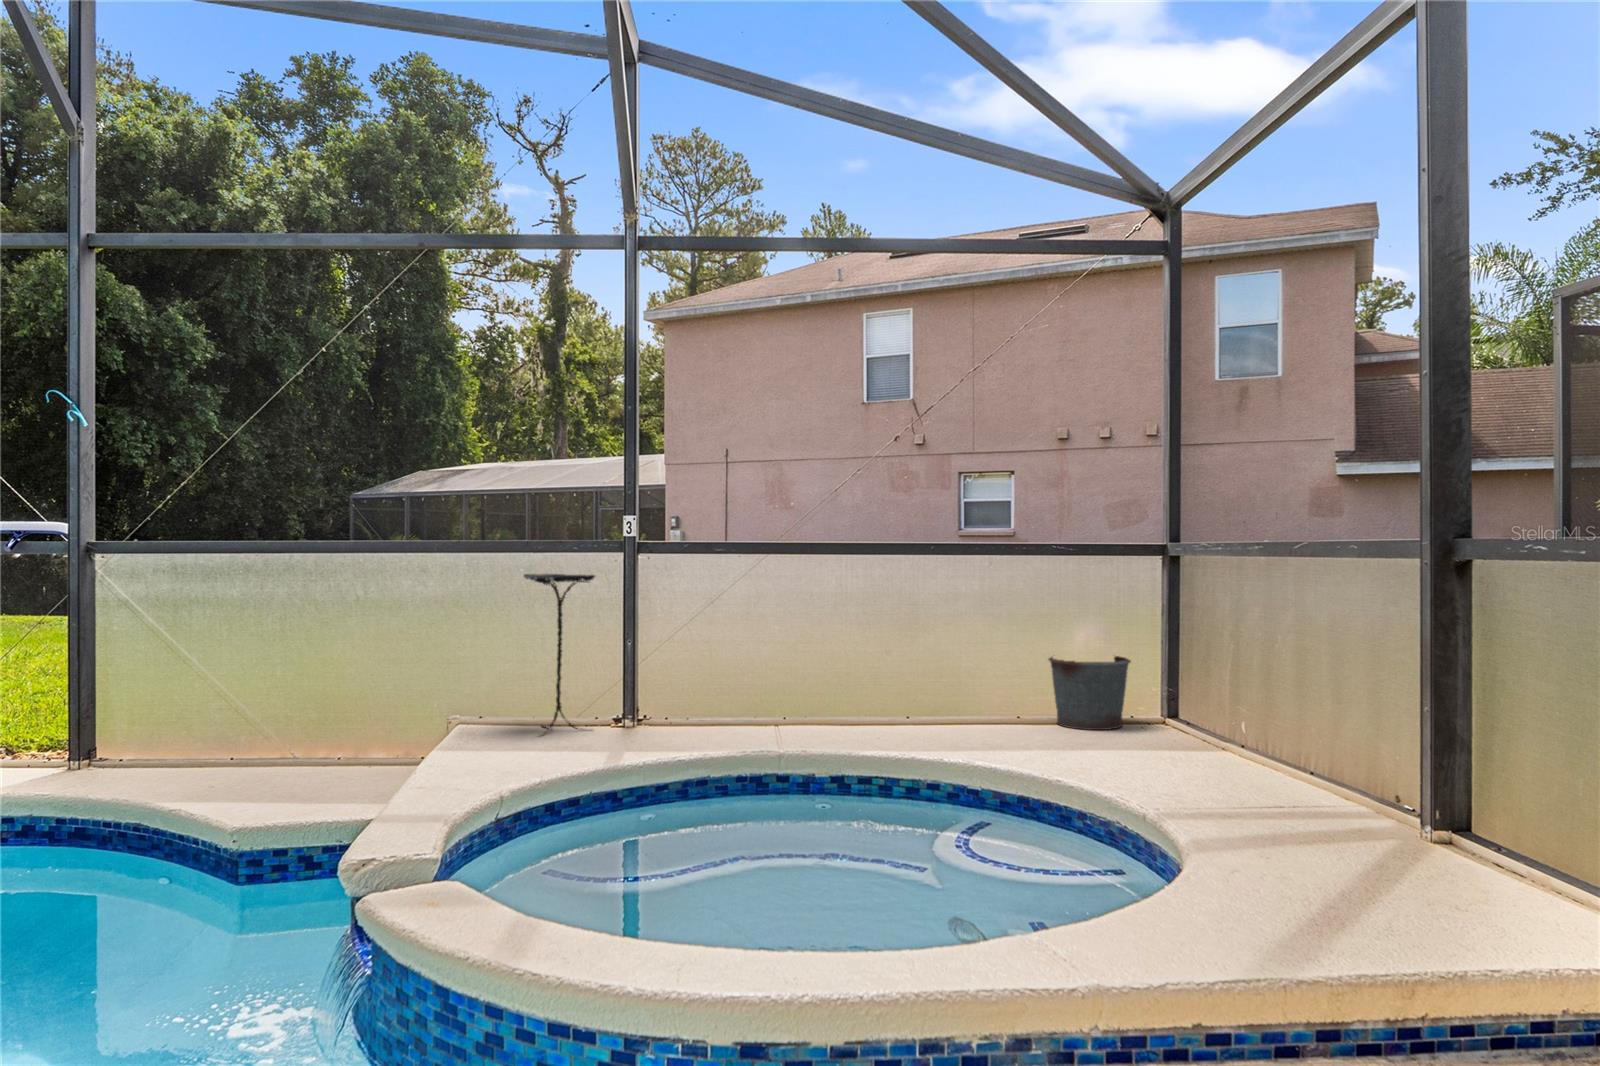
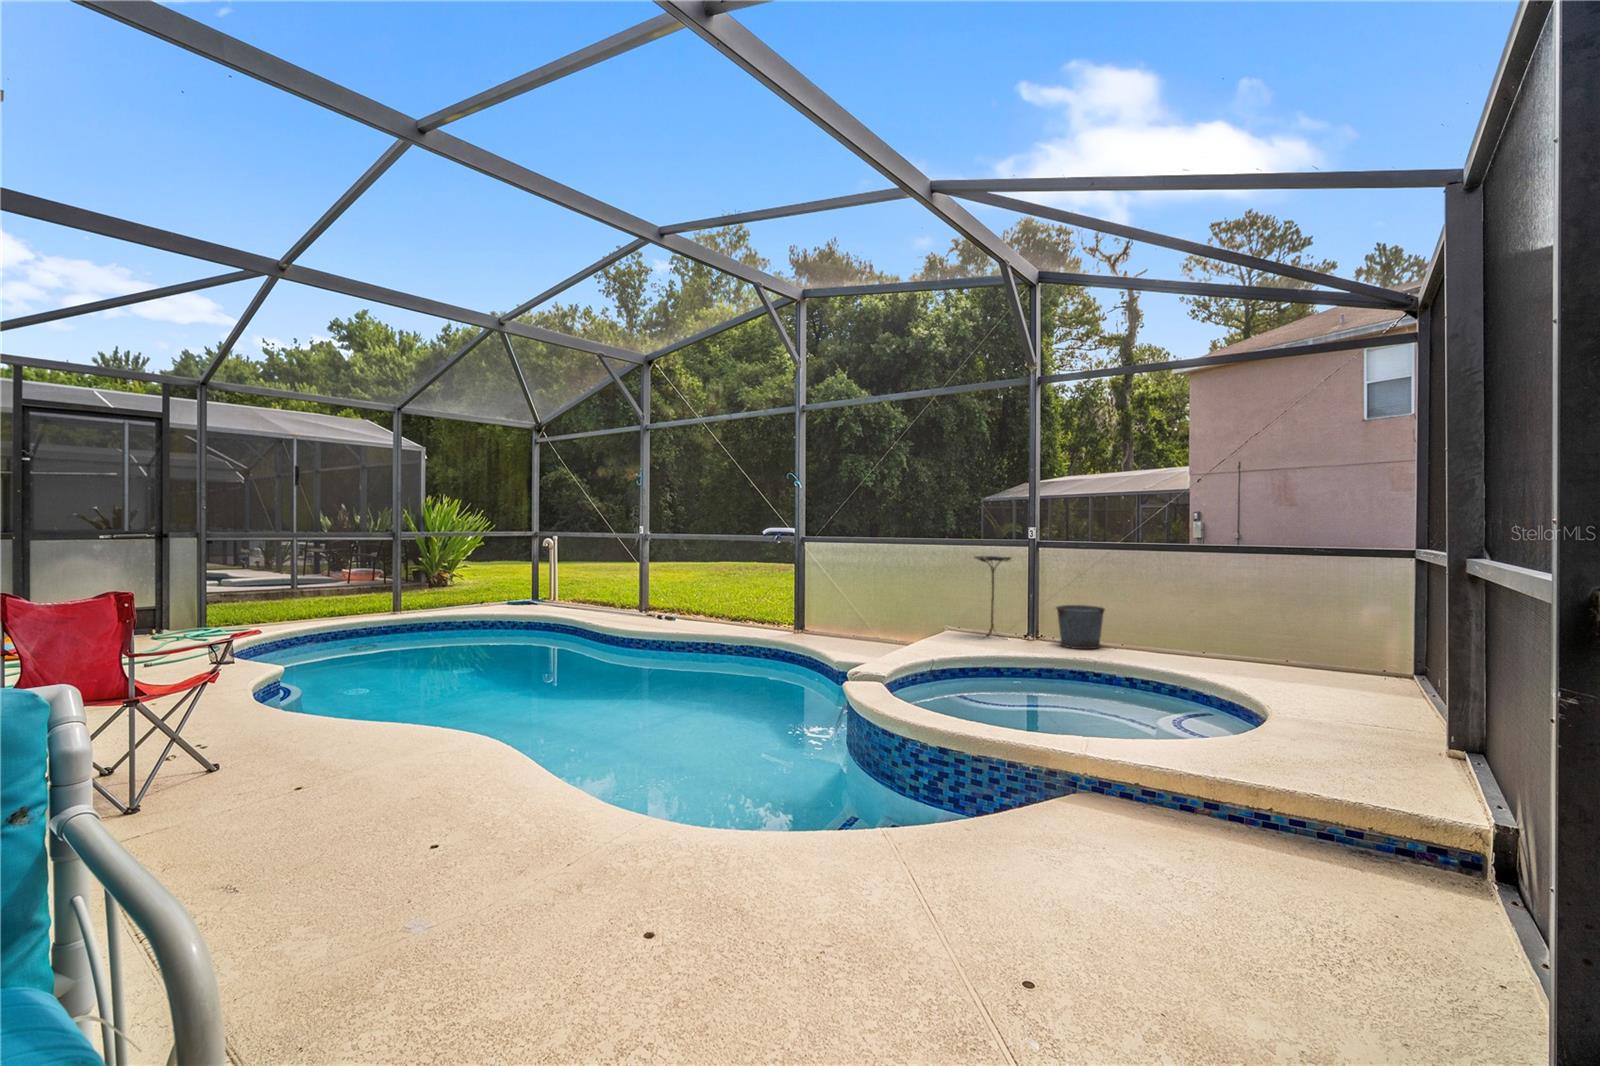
bucket: present [1048,656,1131,730] -> present [1056,605,1105,649]

